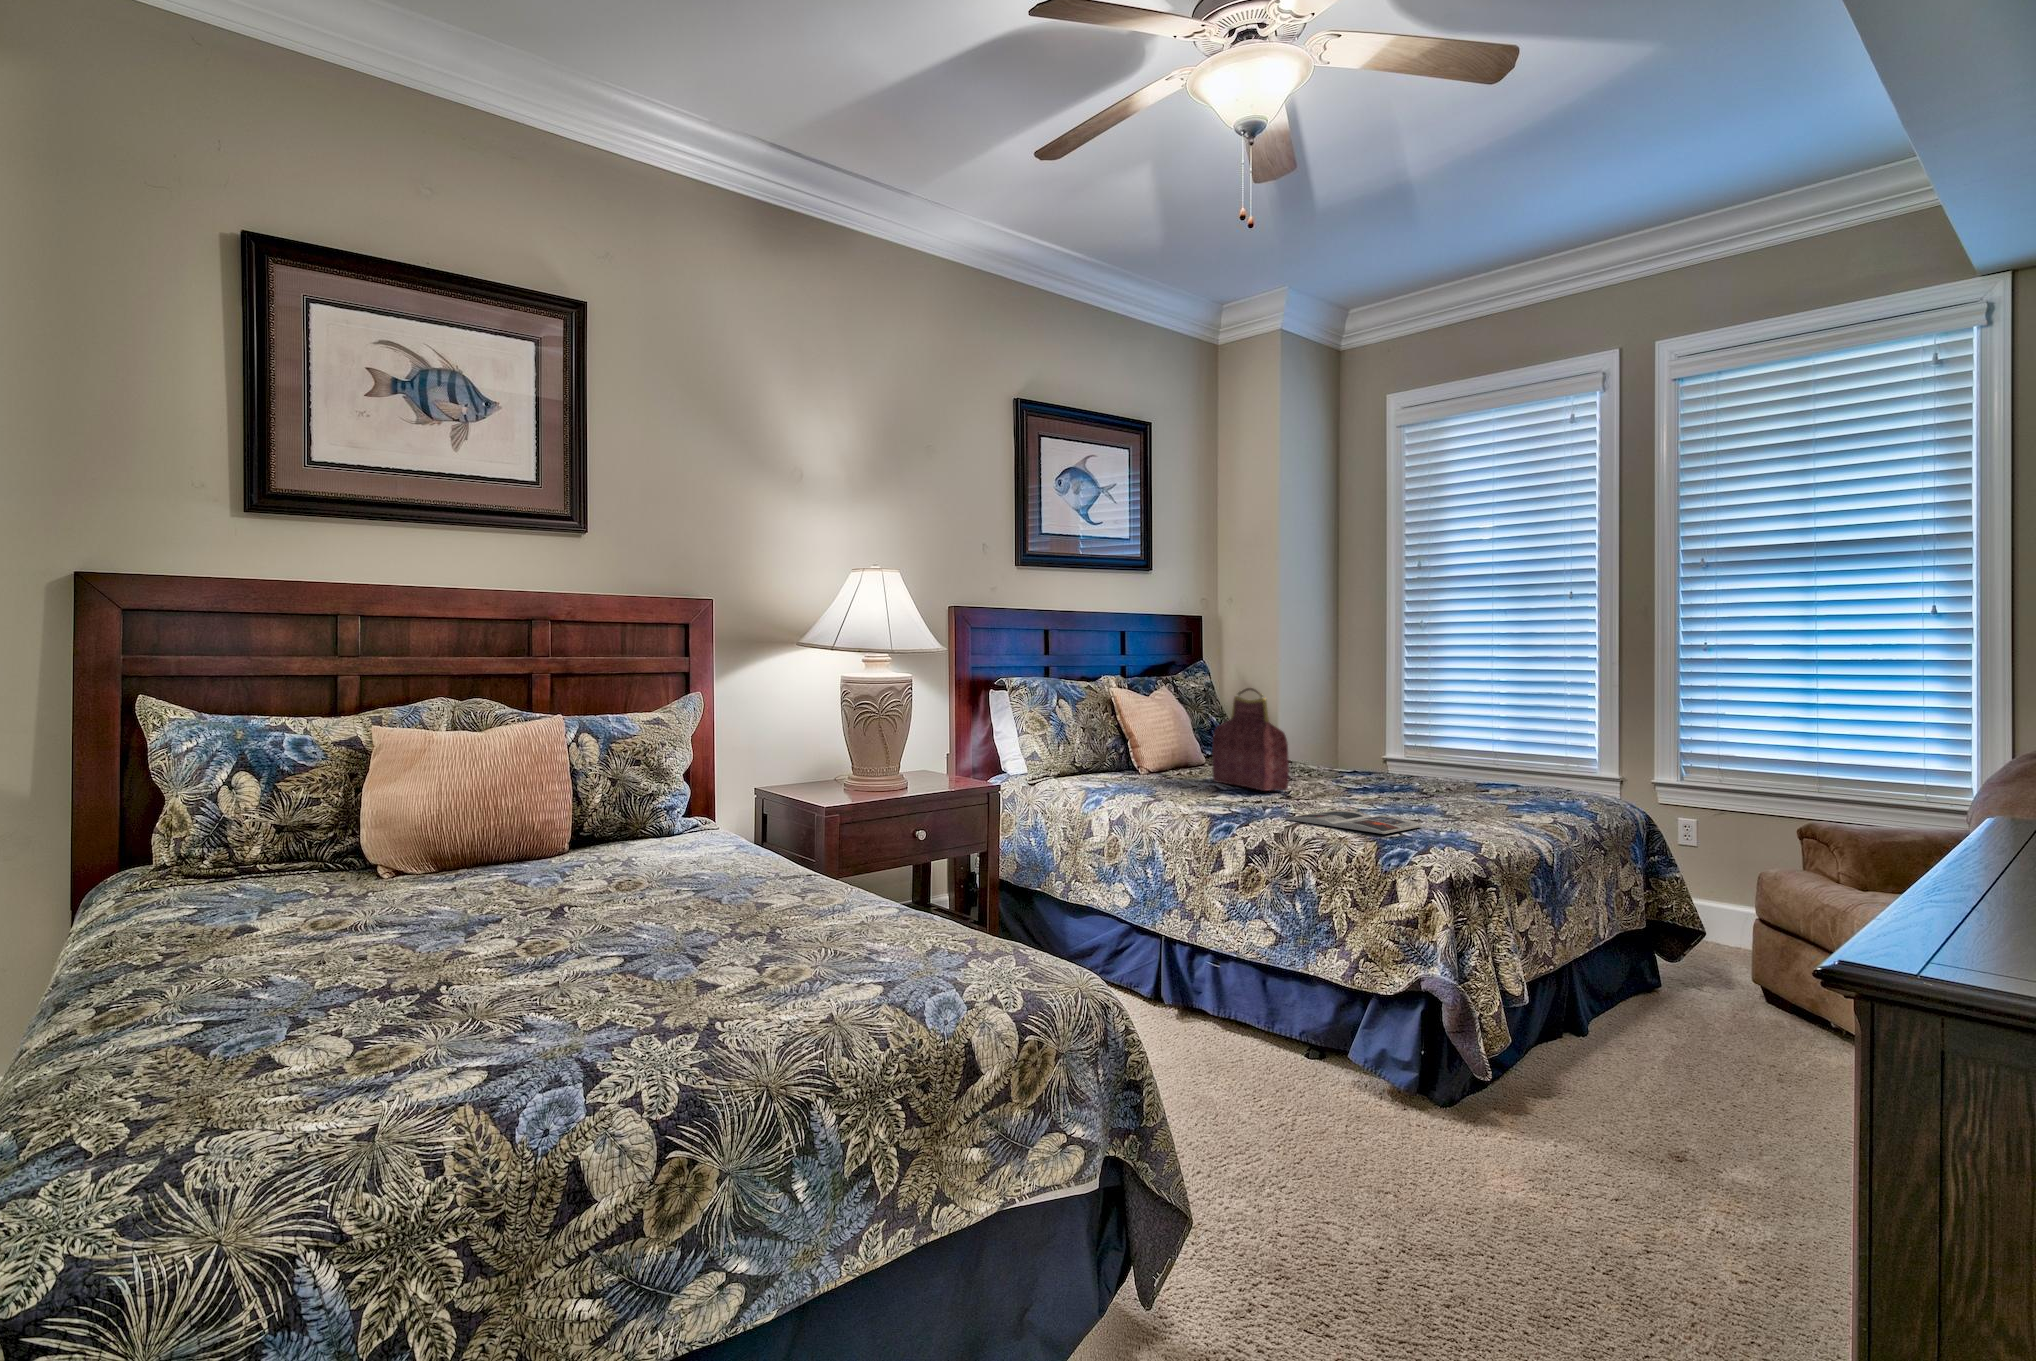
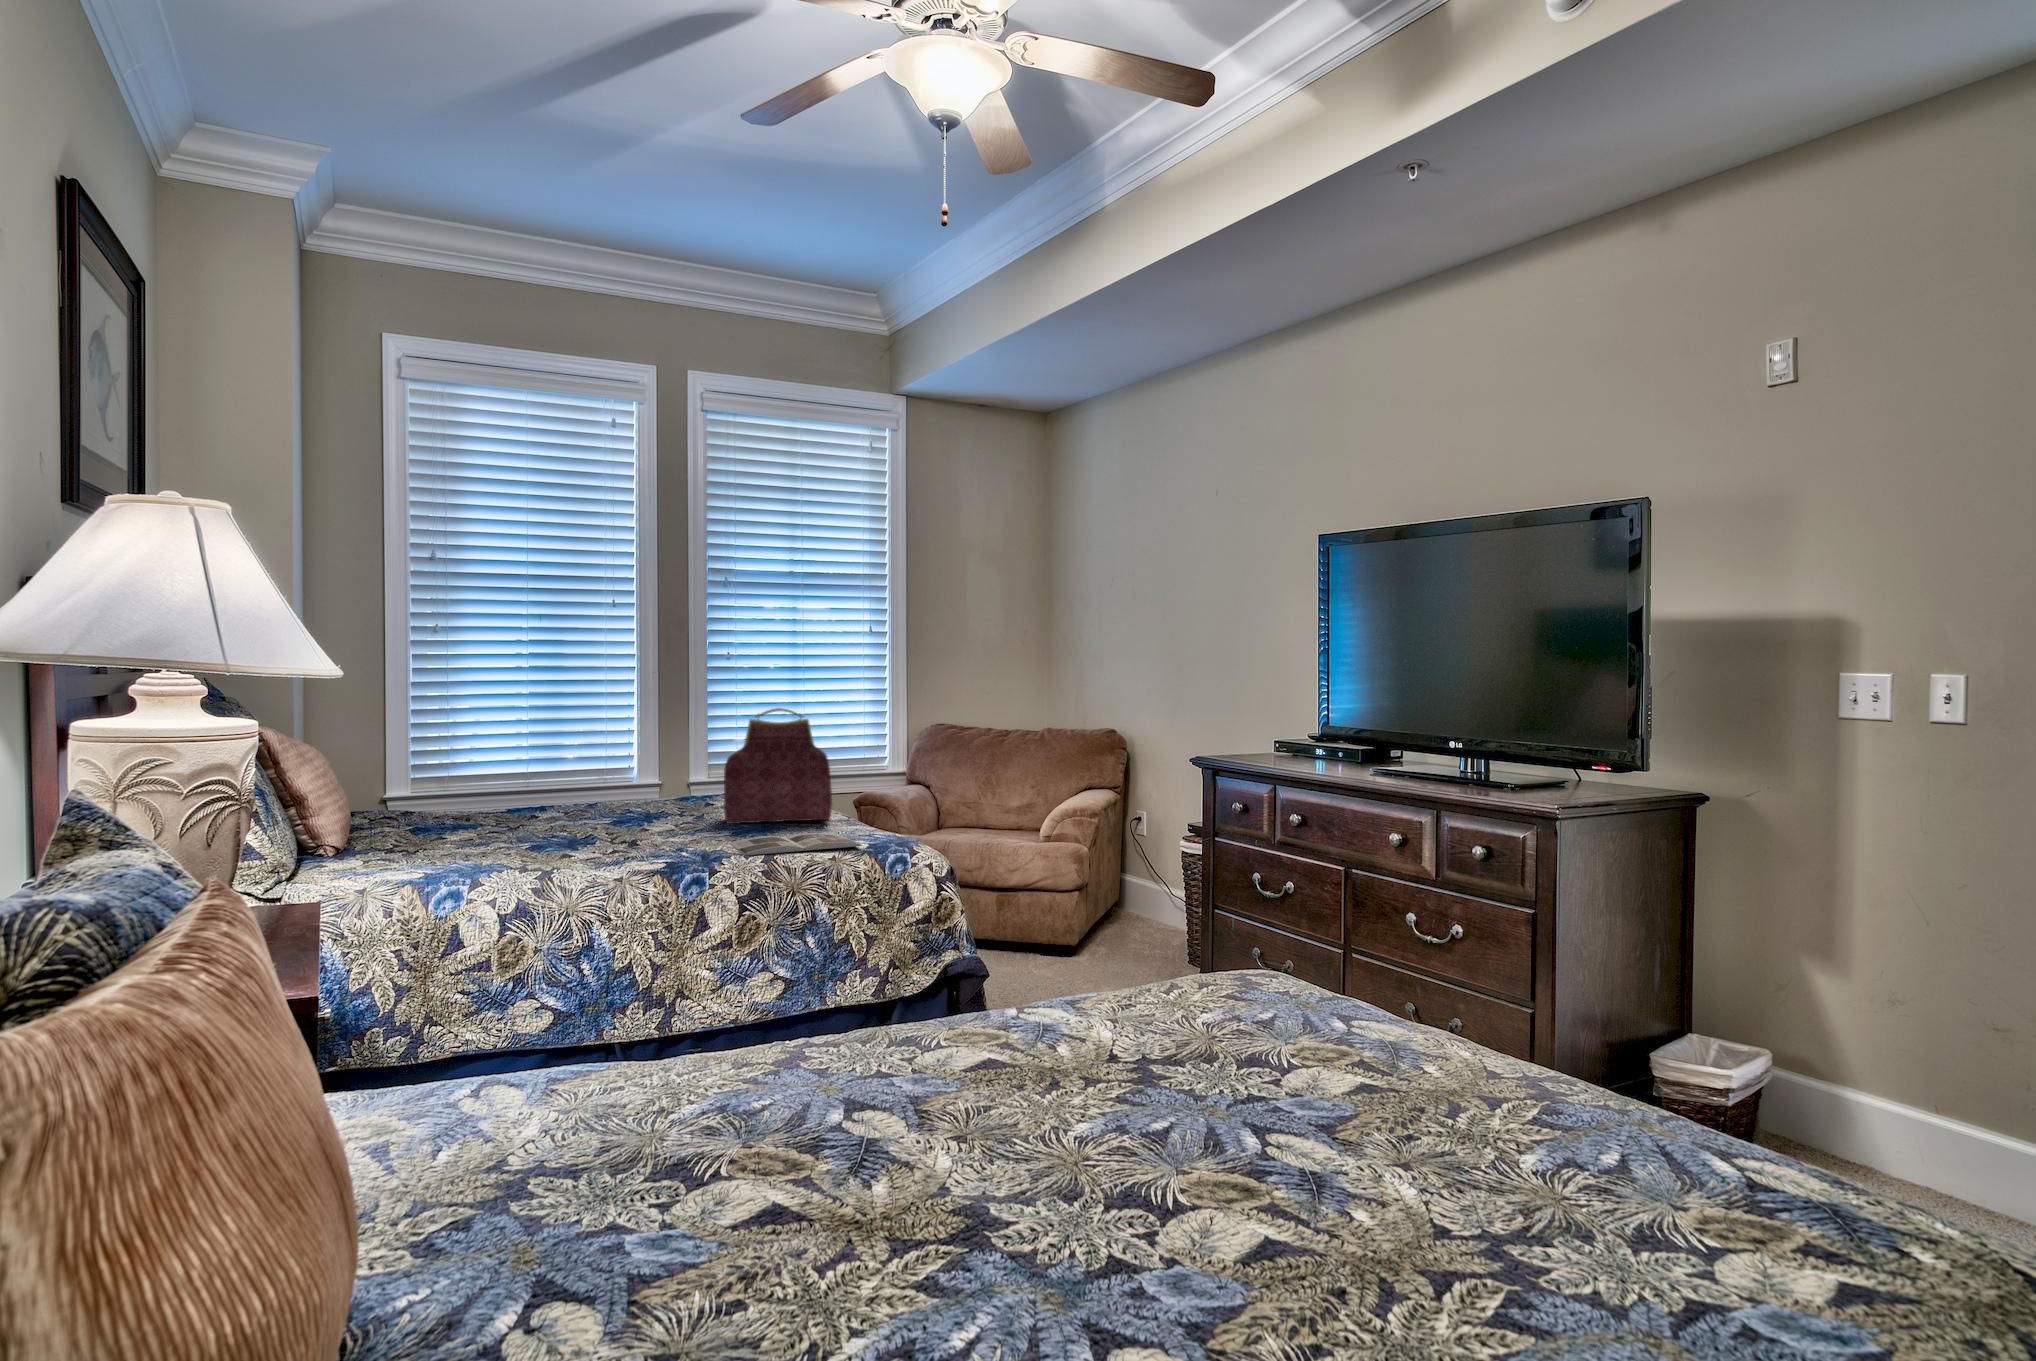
handbag: present [1212,688,1289,791] -> present [724,708,832,824]

